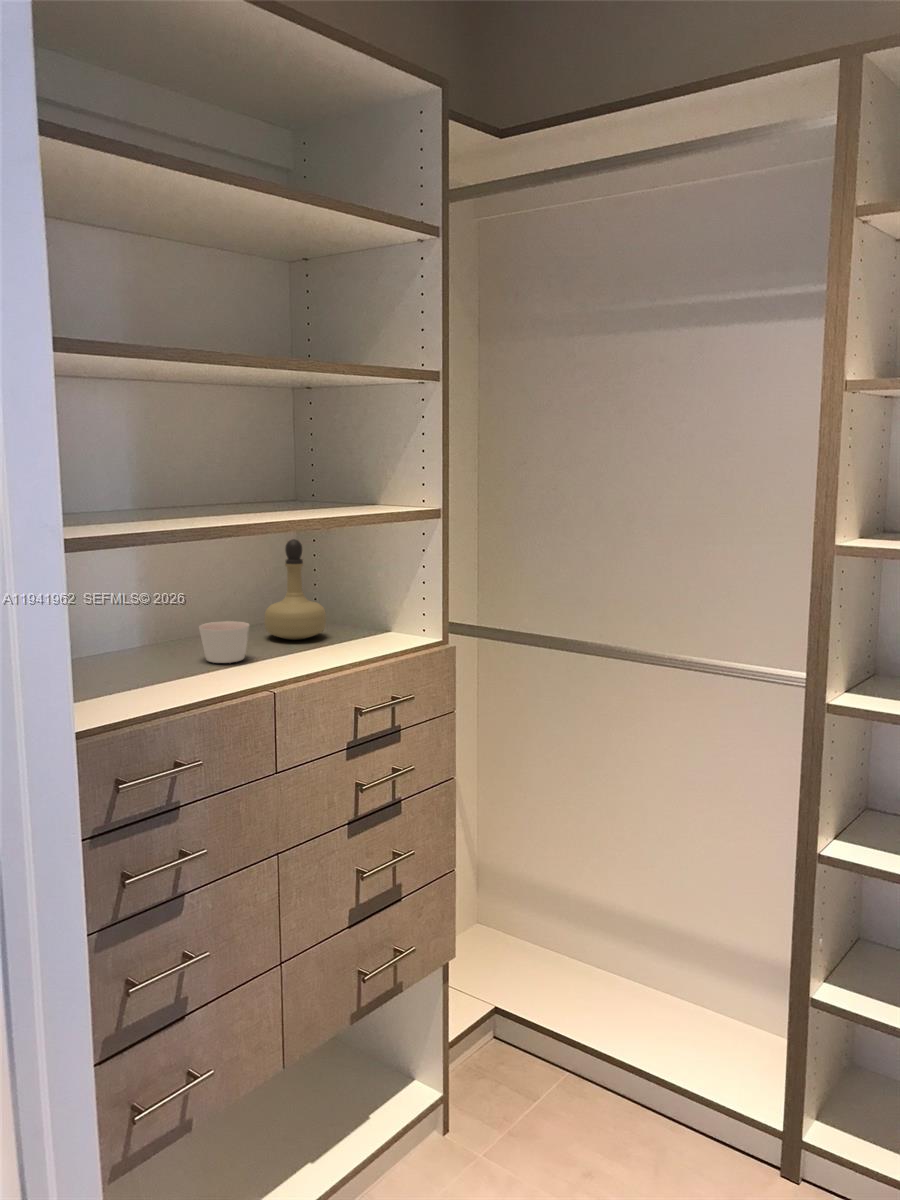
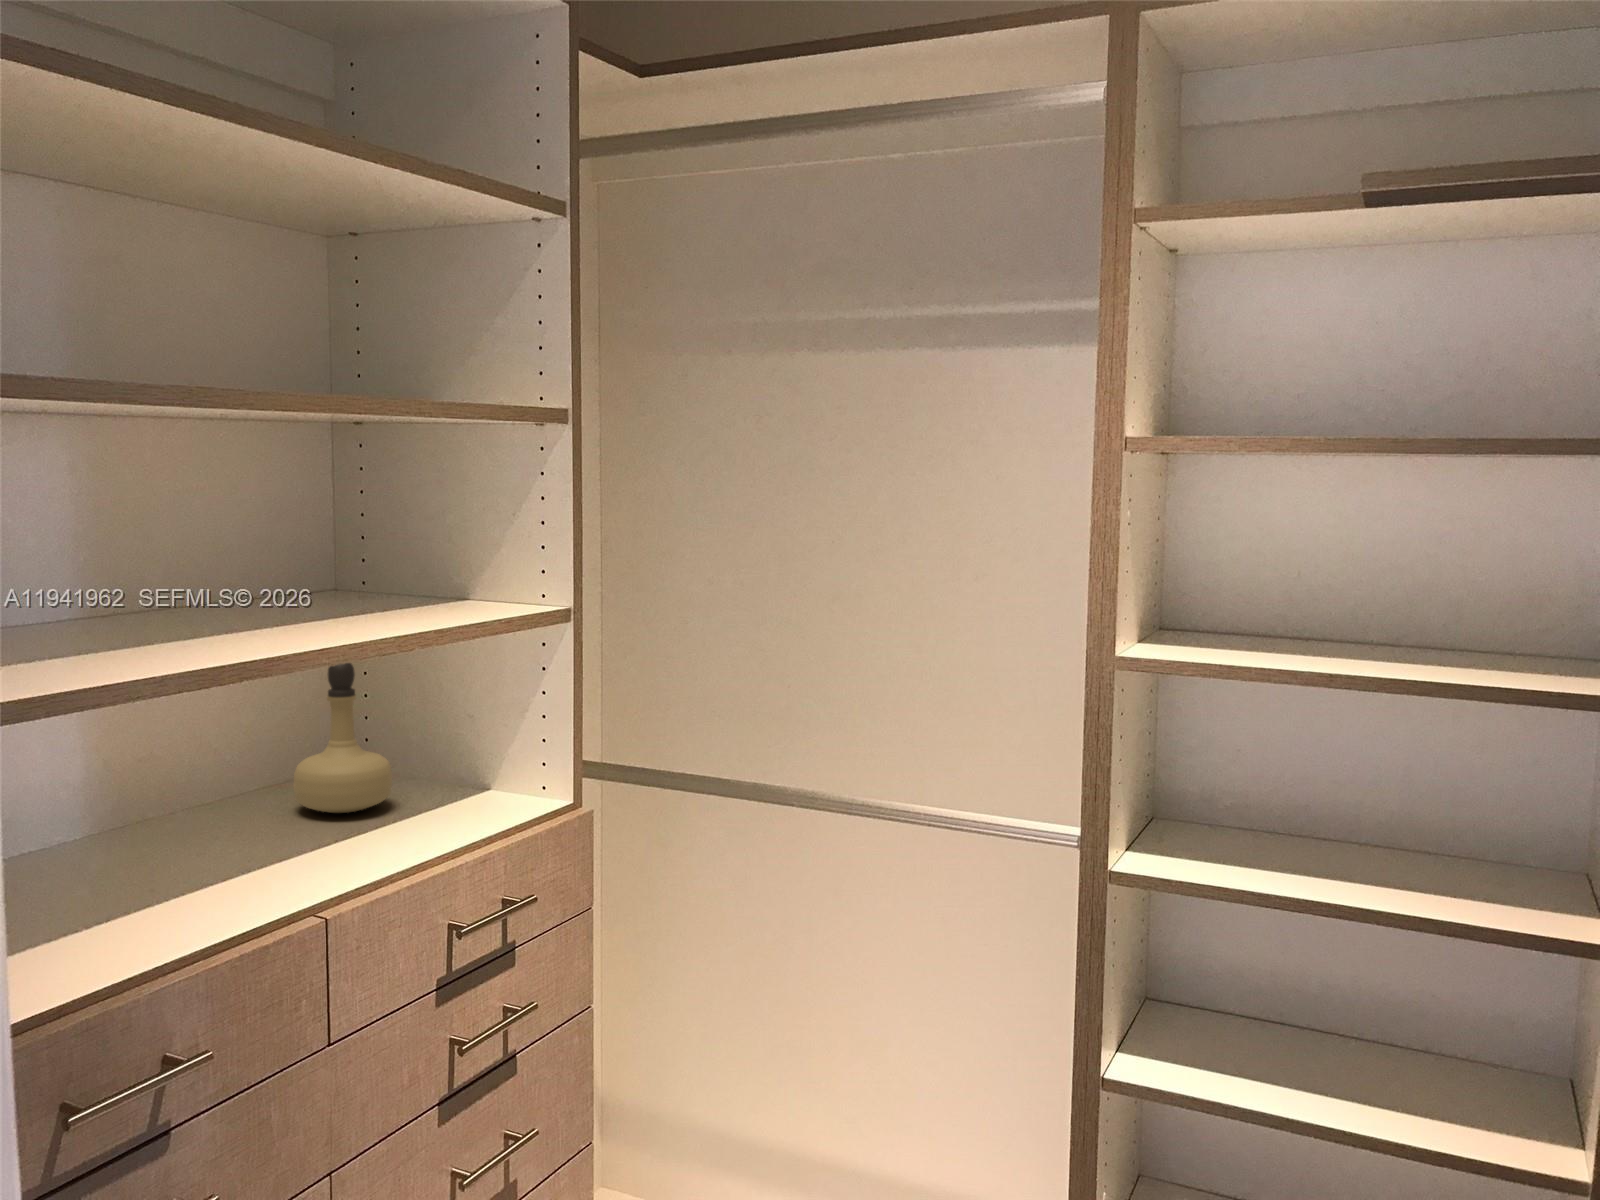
candle: present [199,621,249,663] -> none [191,796,276,867]

